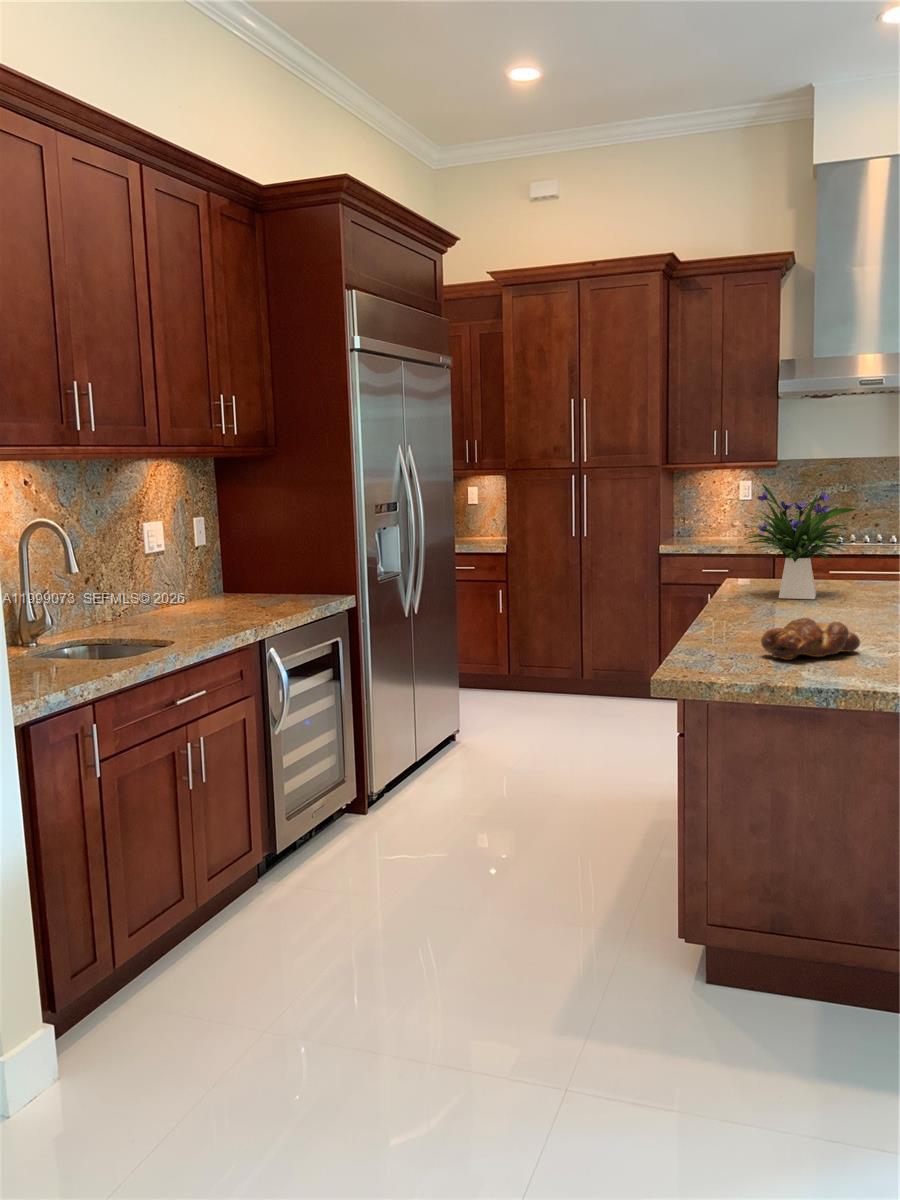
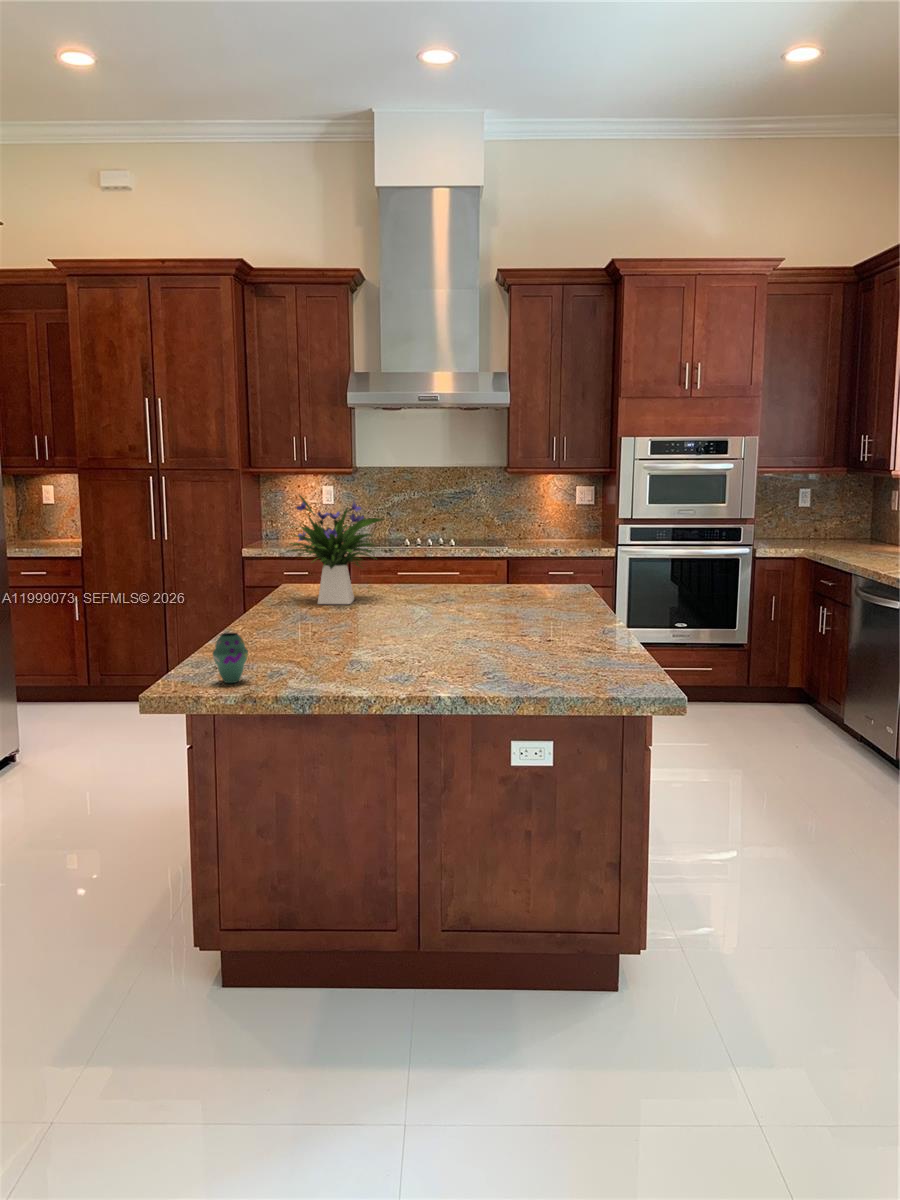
bread loaf: present [761,618,860,660] -> none [261,627,354,669]
vase: none [722,620,759,671] -> present [213,633,248,683]

